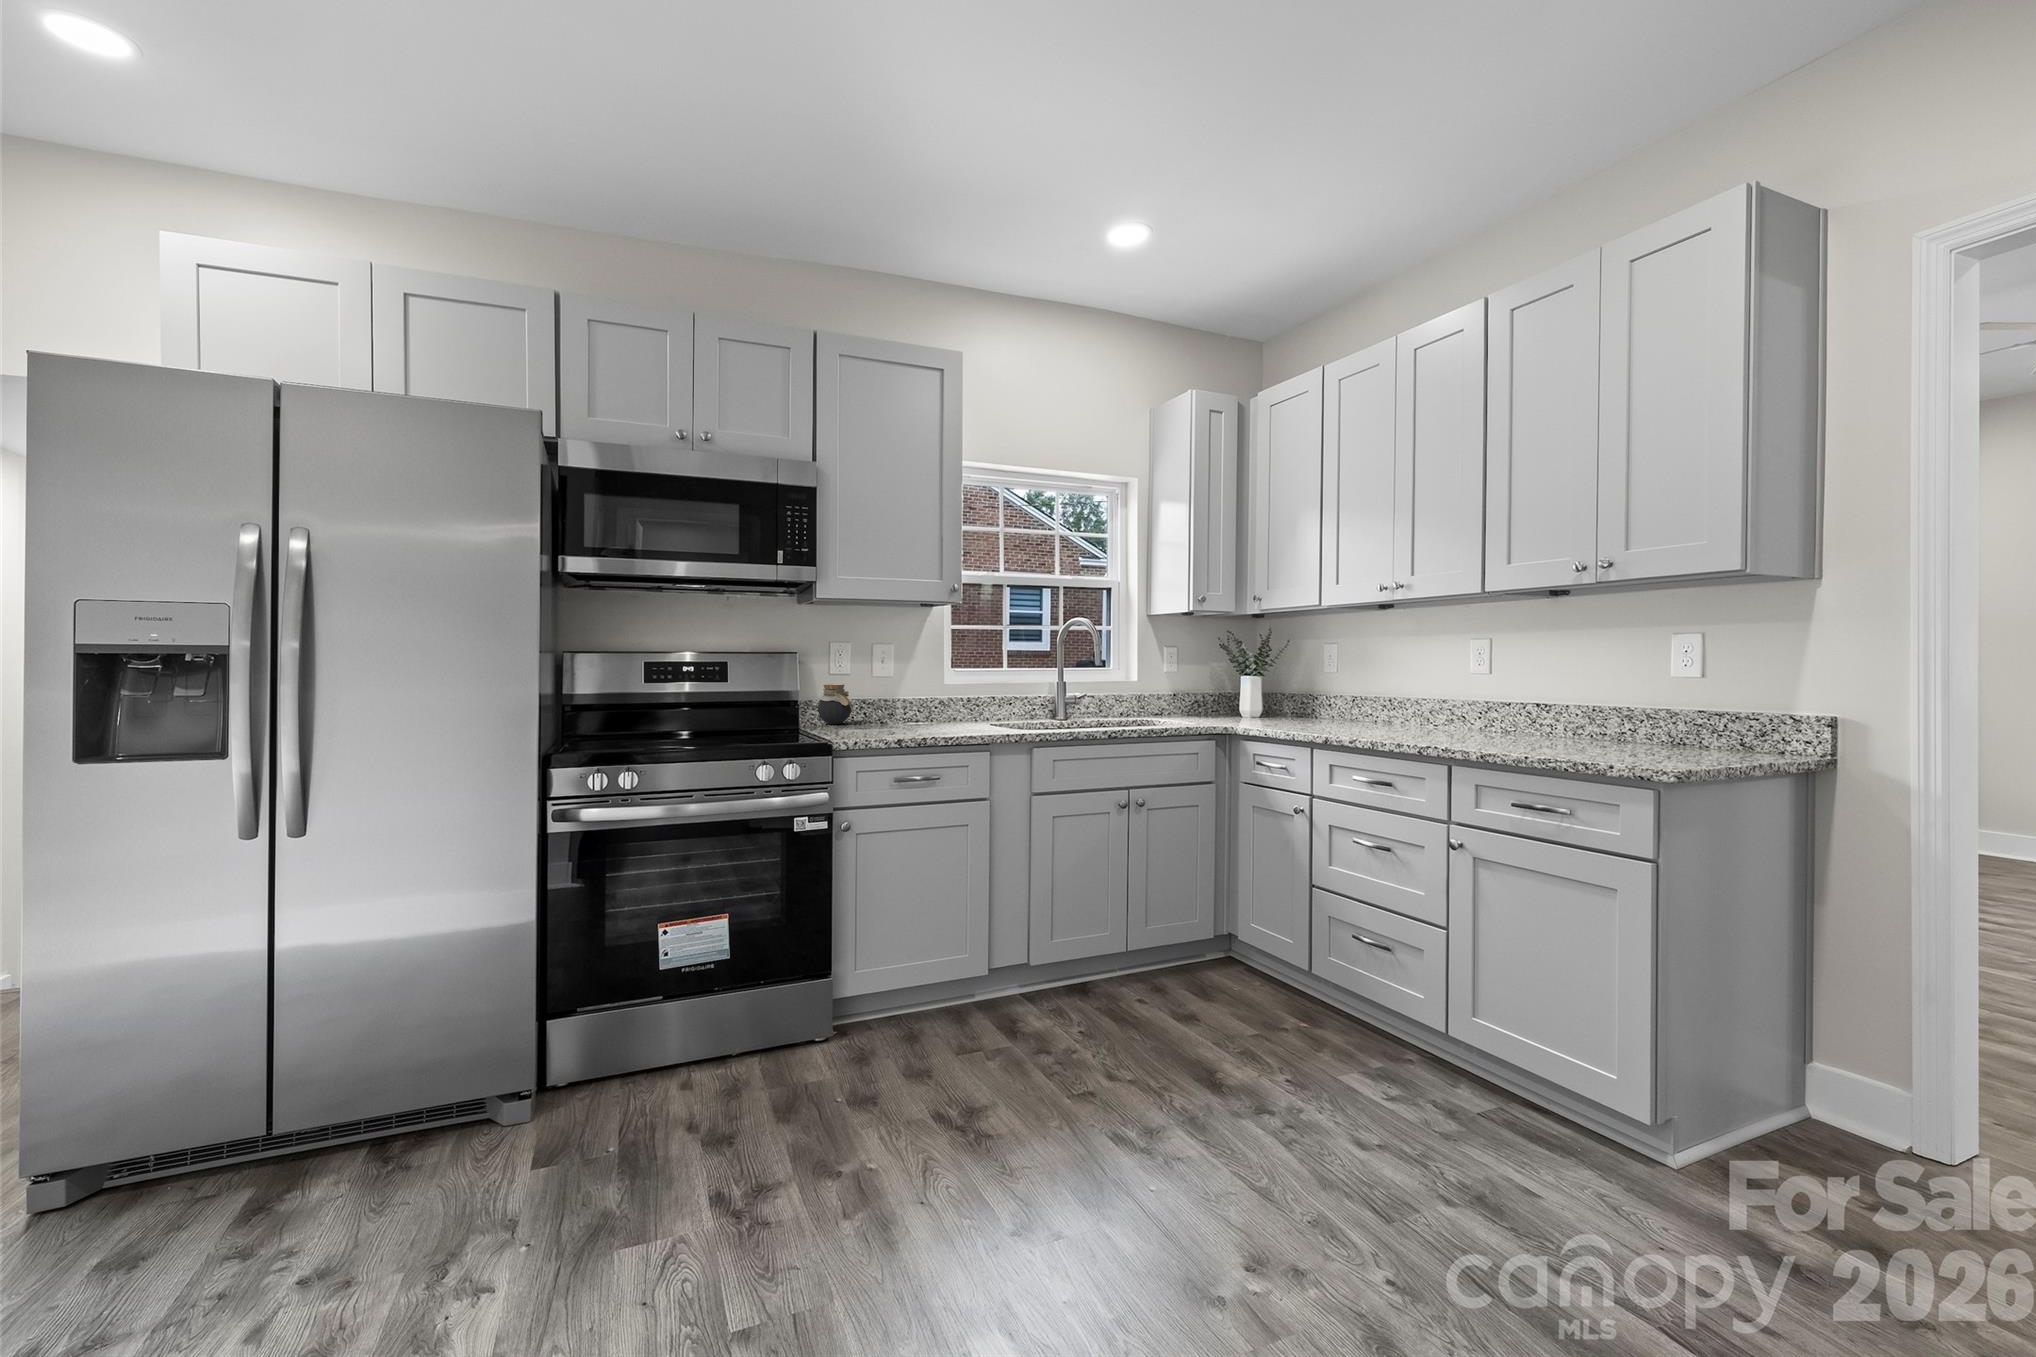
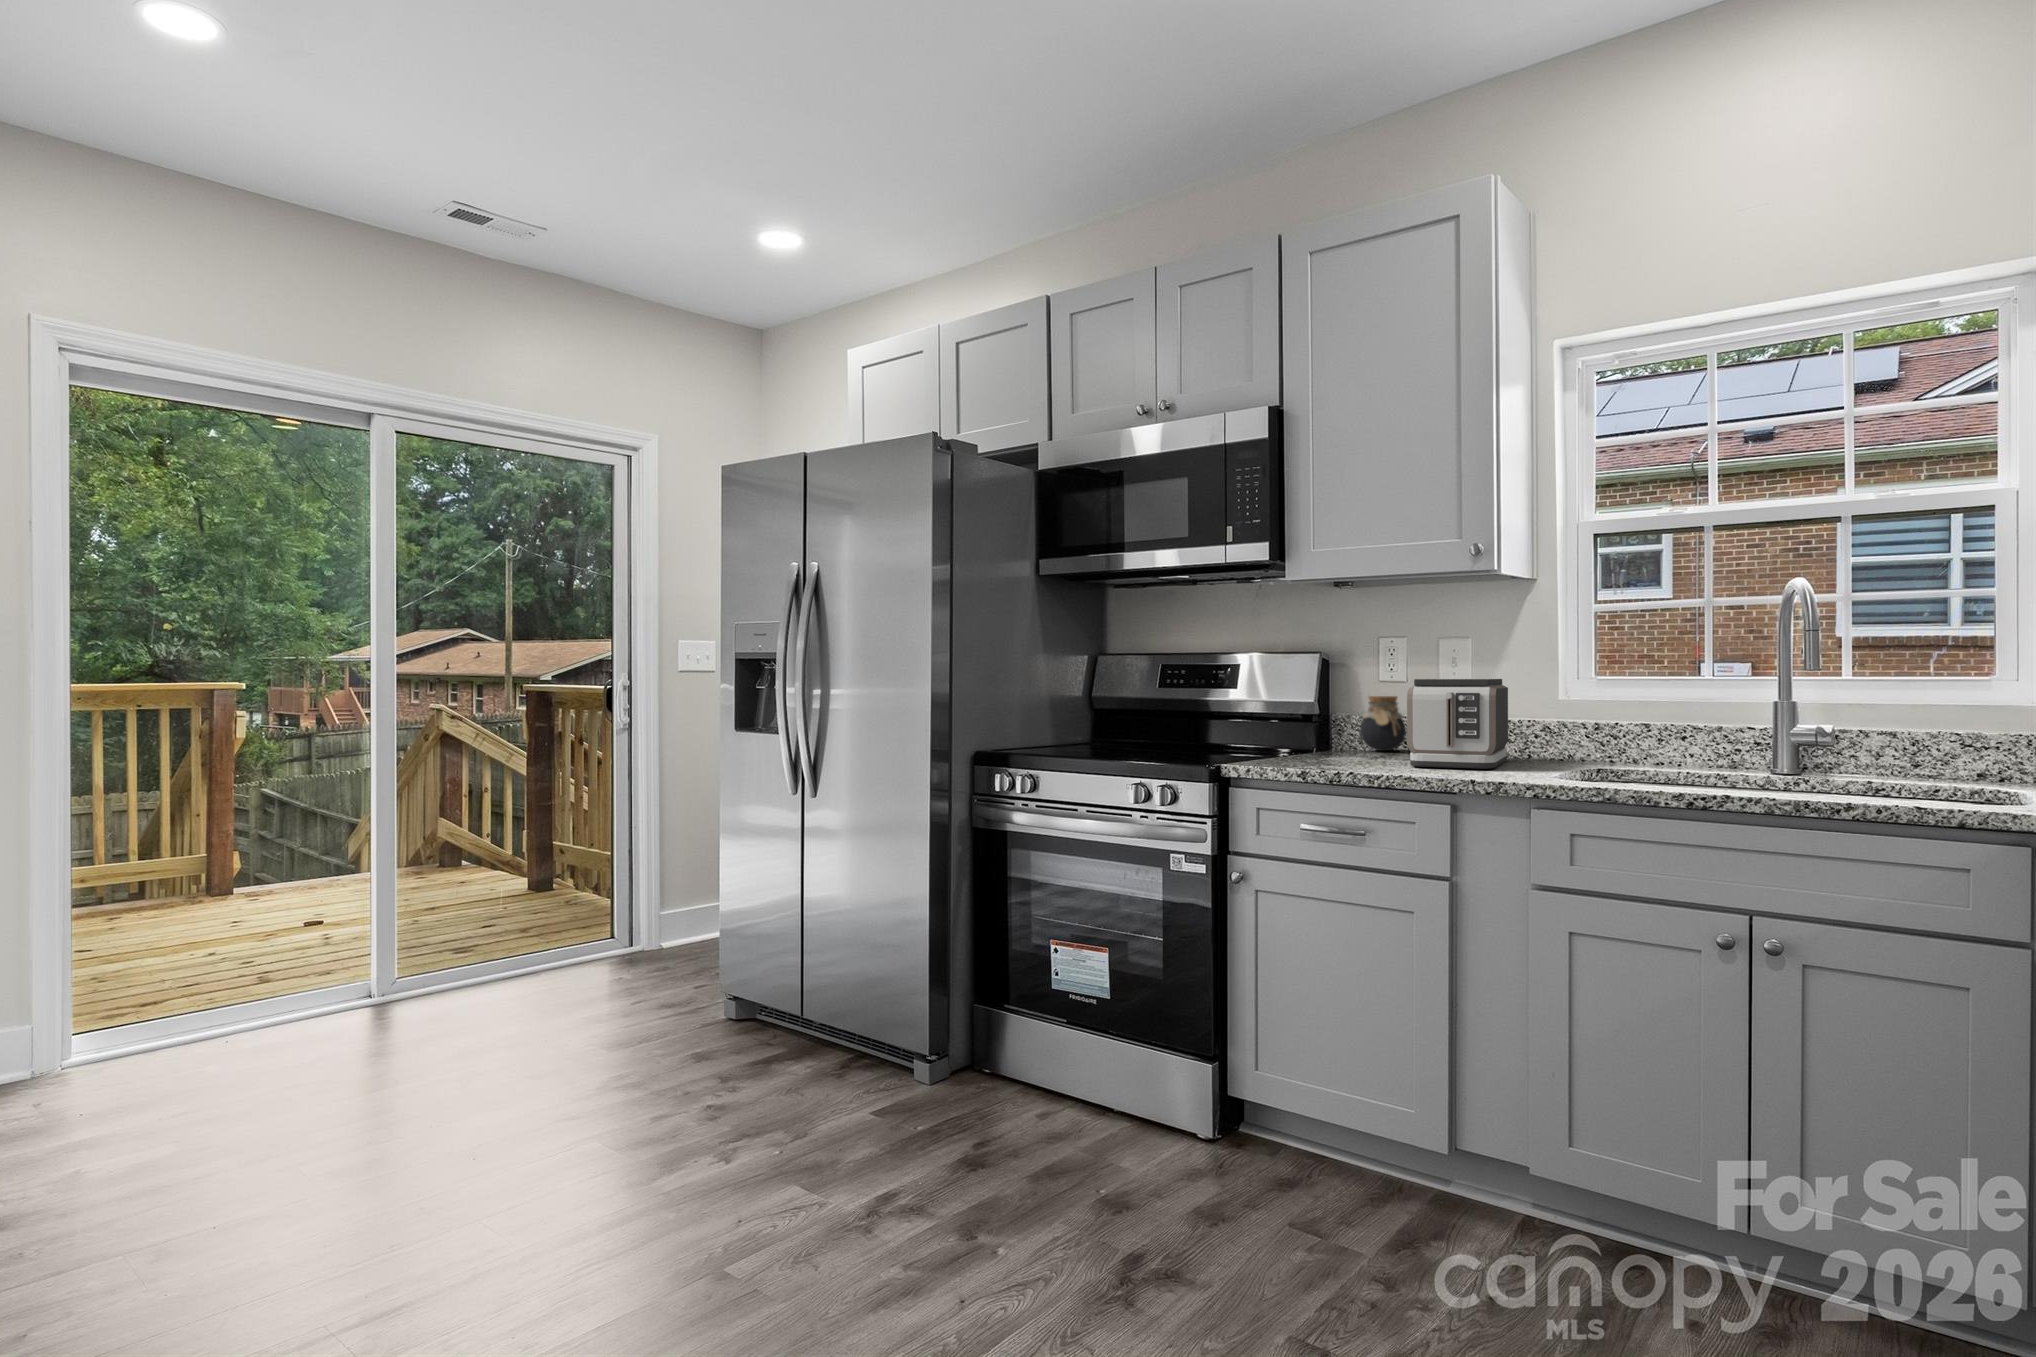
toaster: none [886,672,971,732] -> present [1407,679,1508,769]

